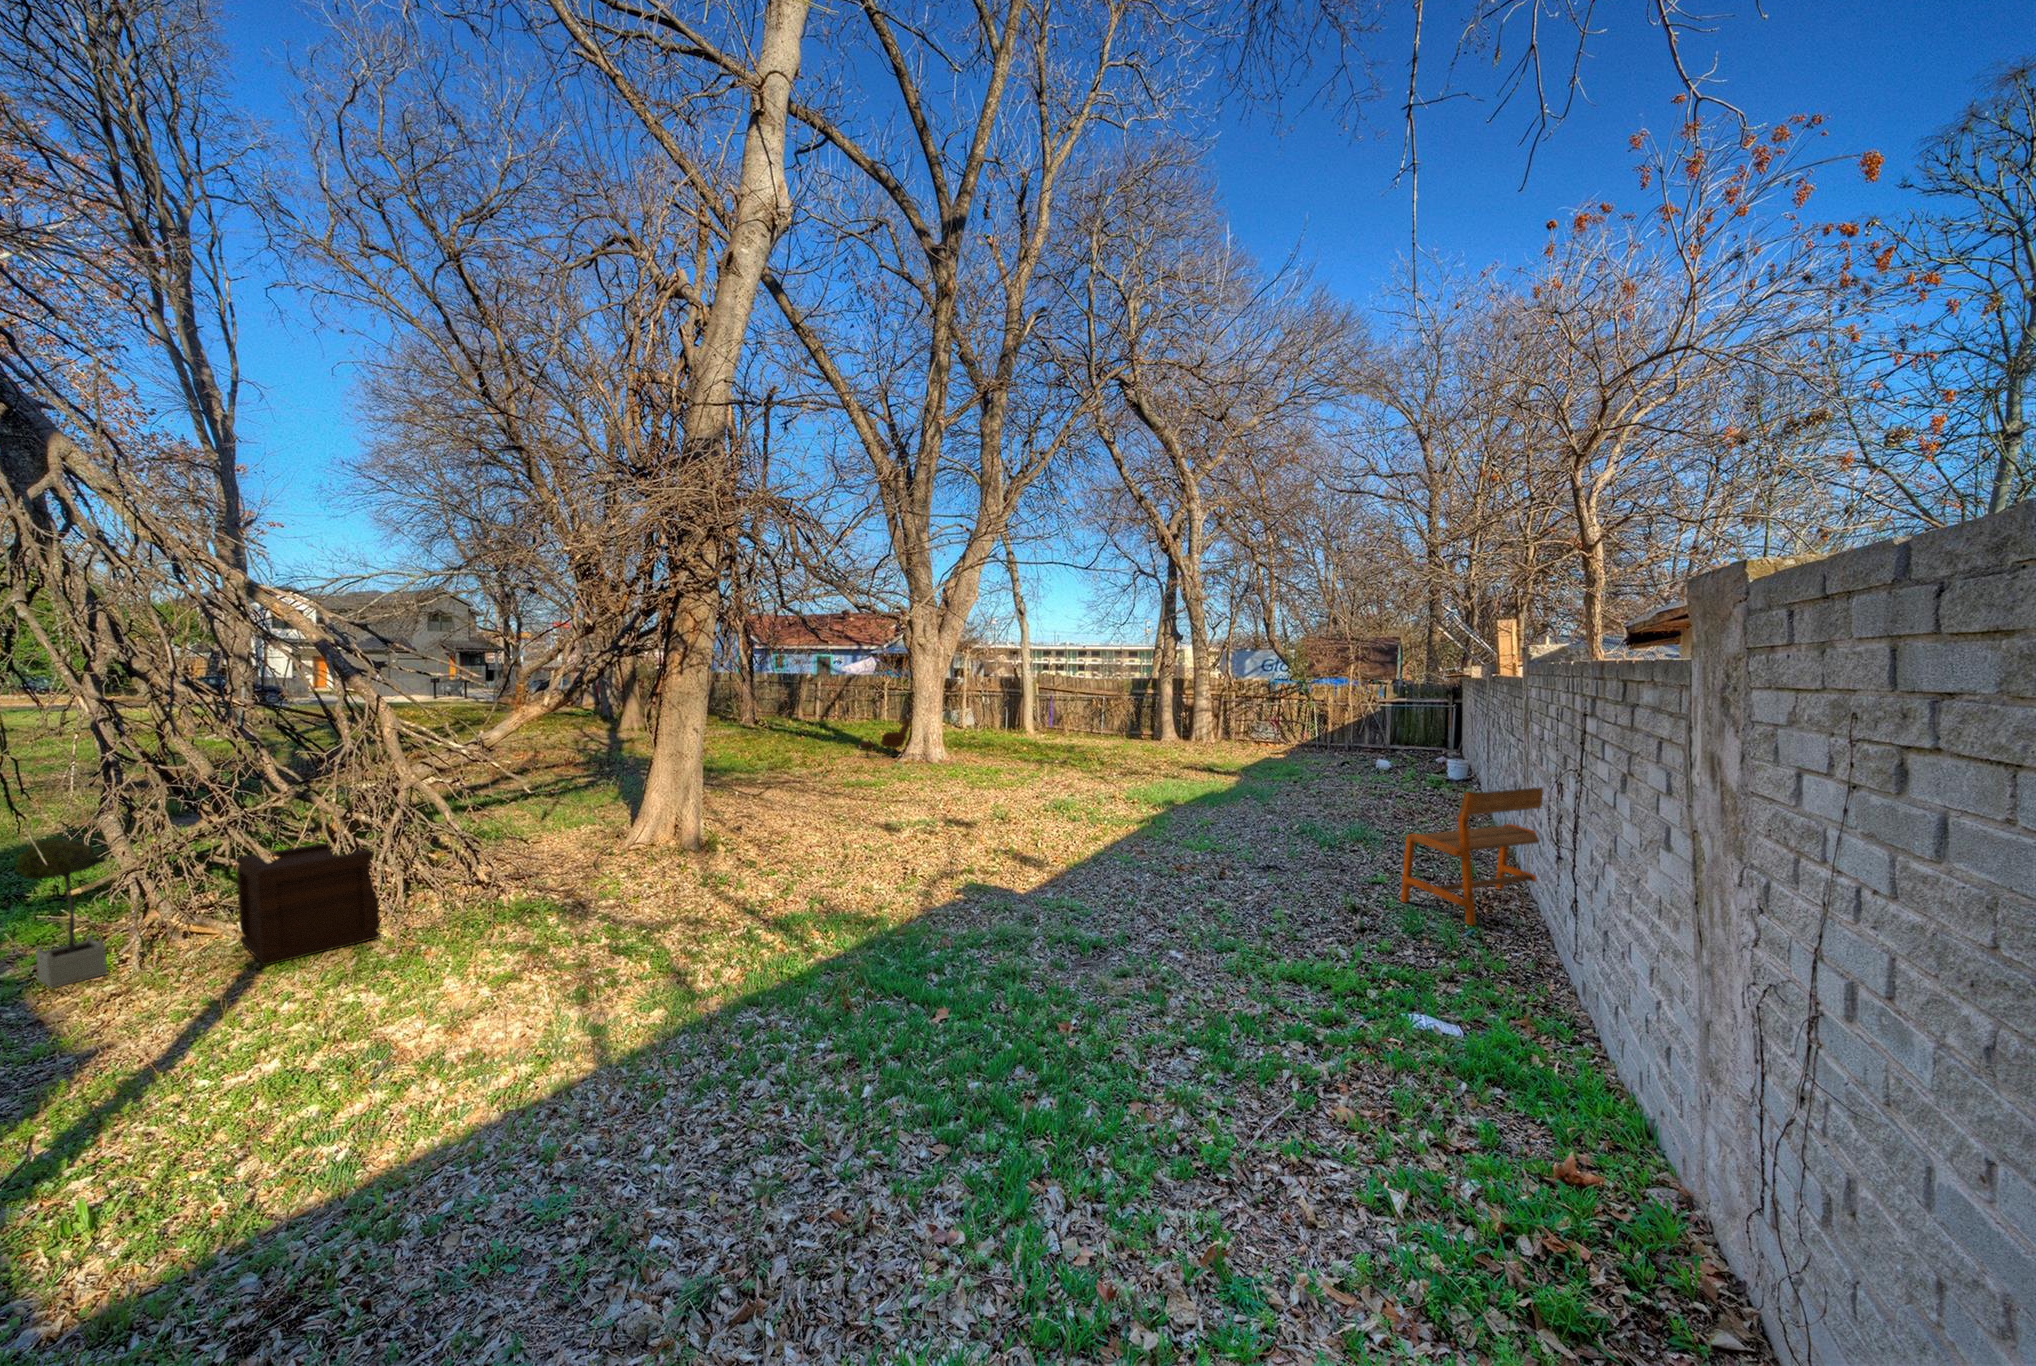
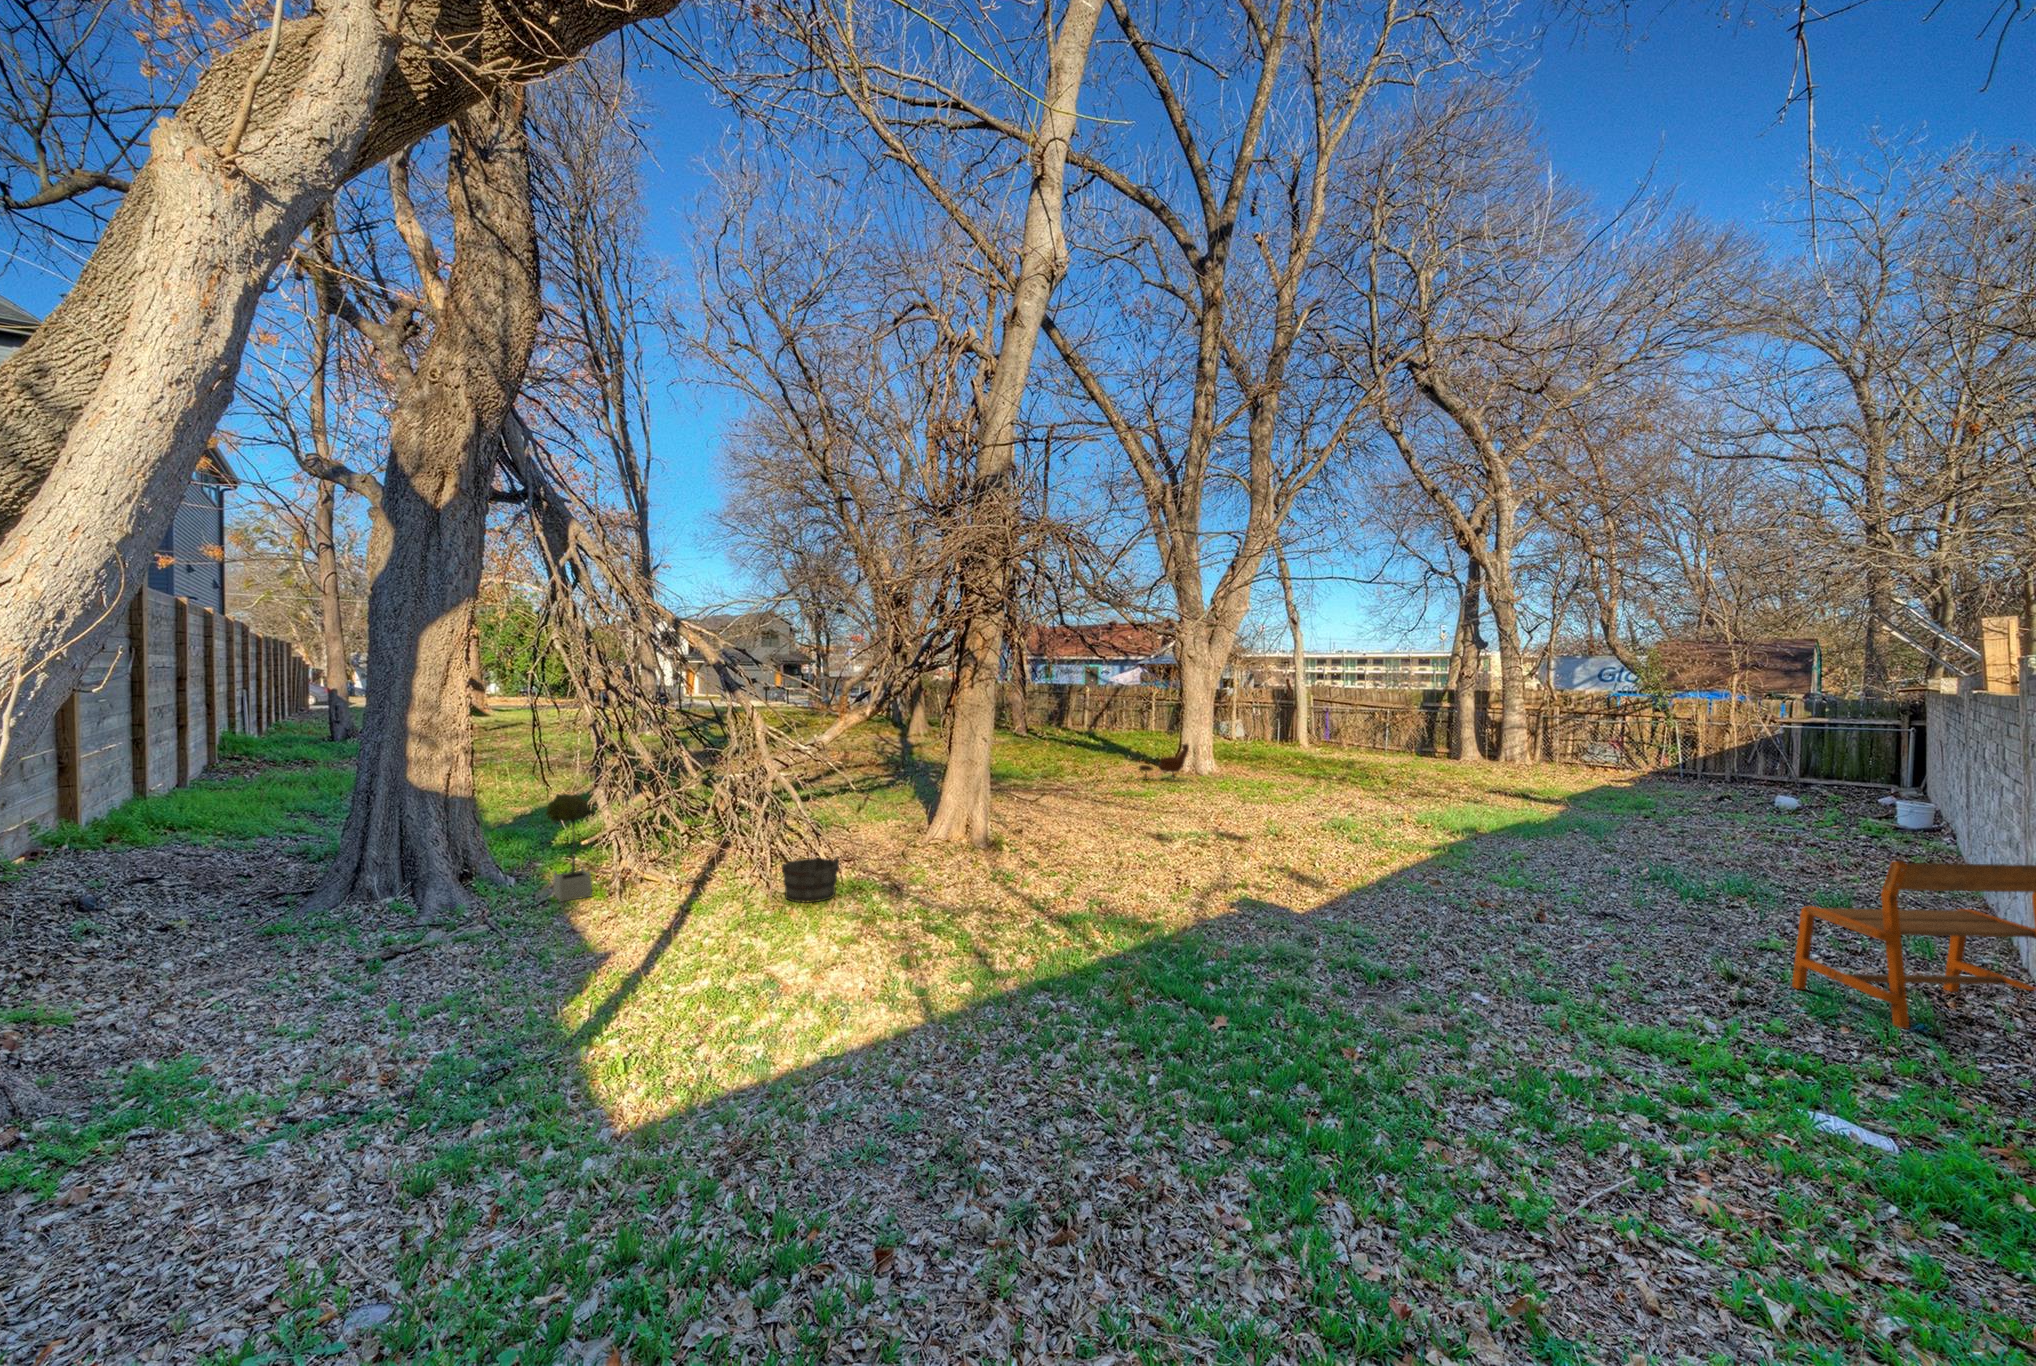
wooden crate: present [236,843,380,965] -> none [669,813,760,904]
bucket: none [411,881,496,943] -> present [782,857,840,903]

